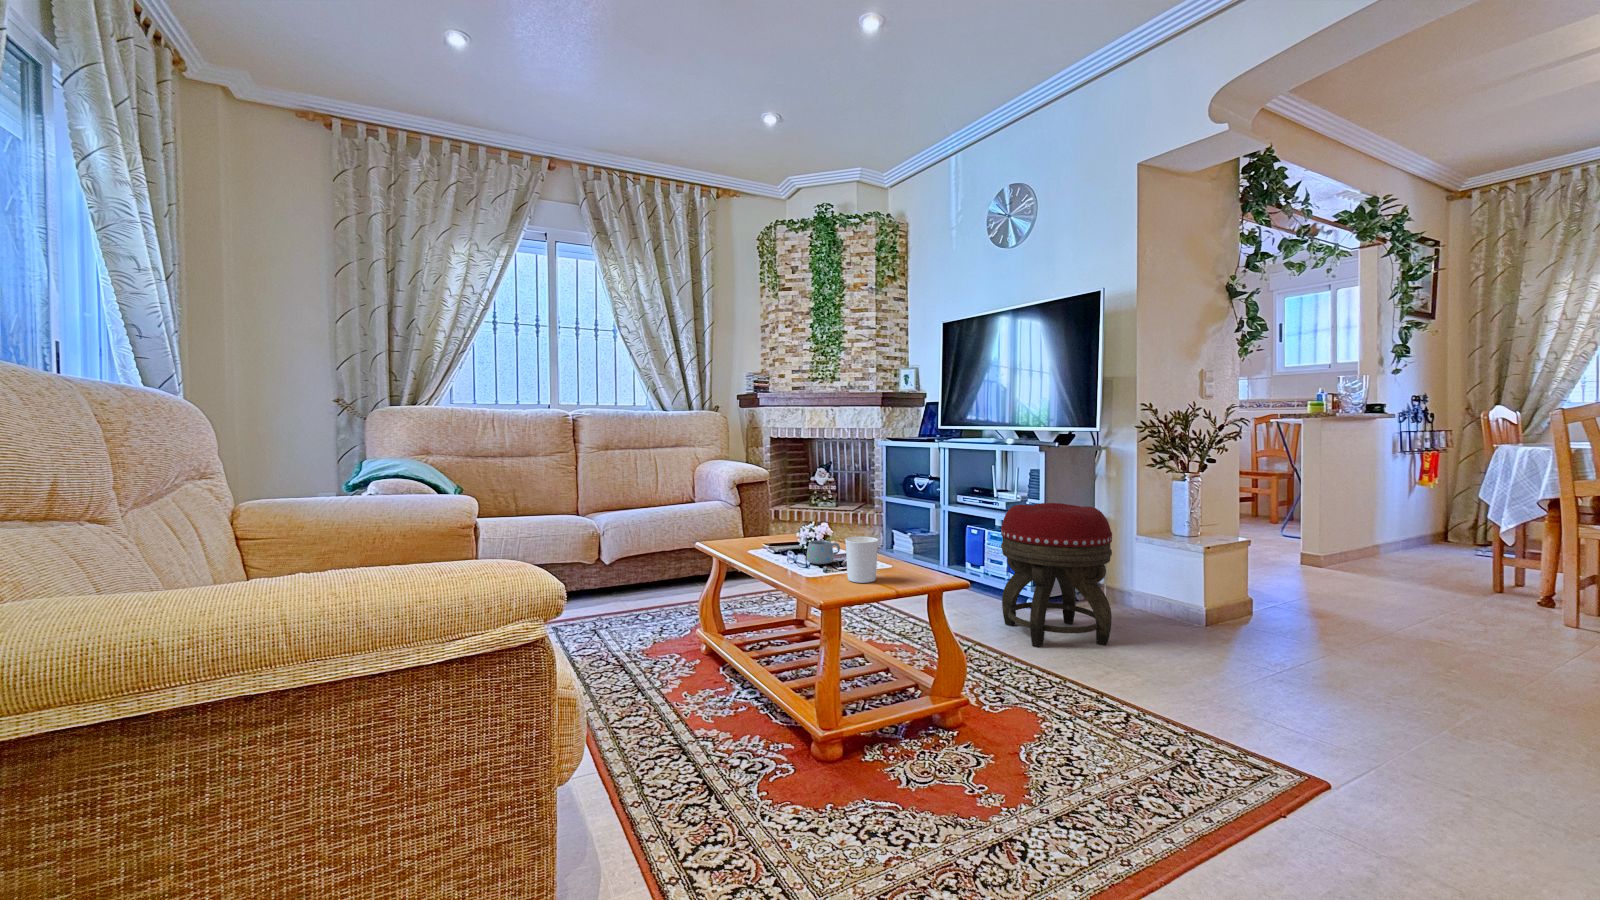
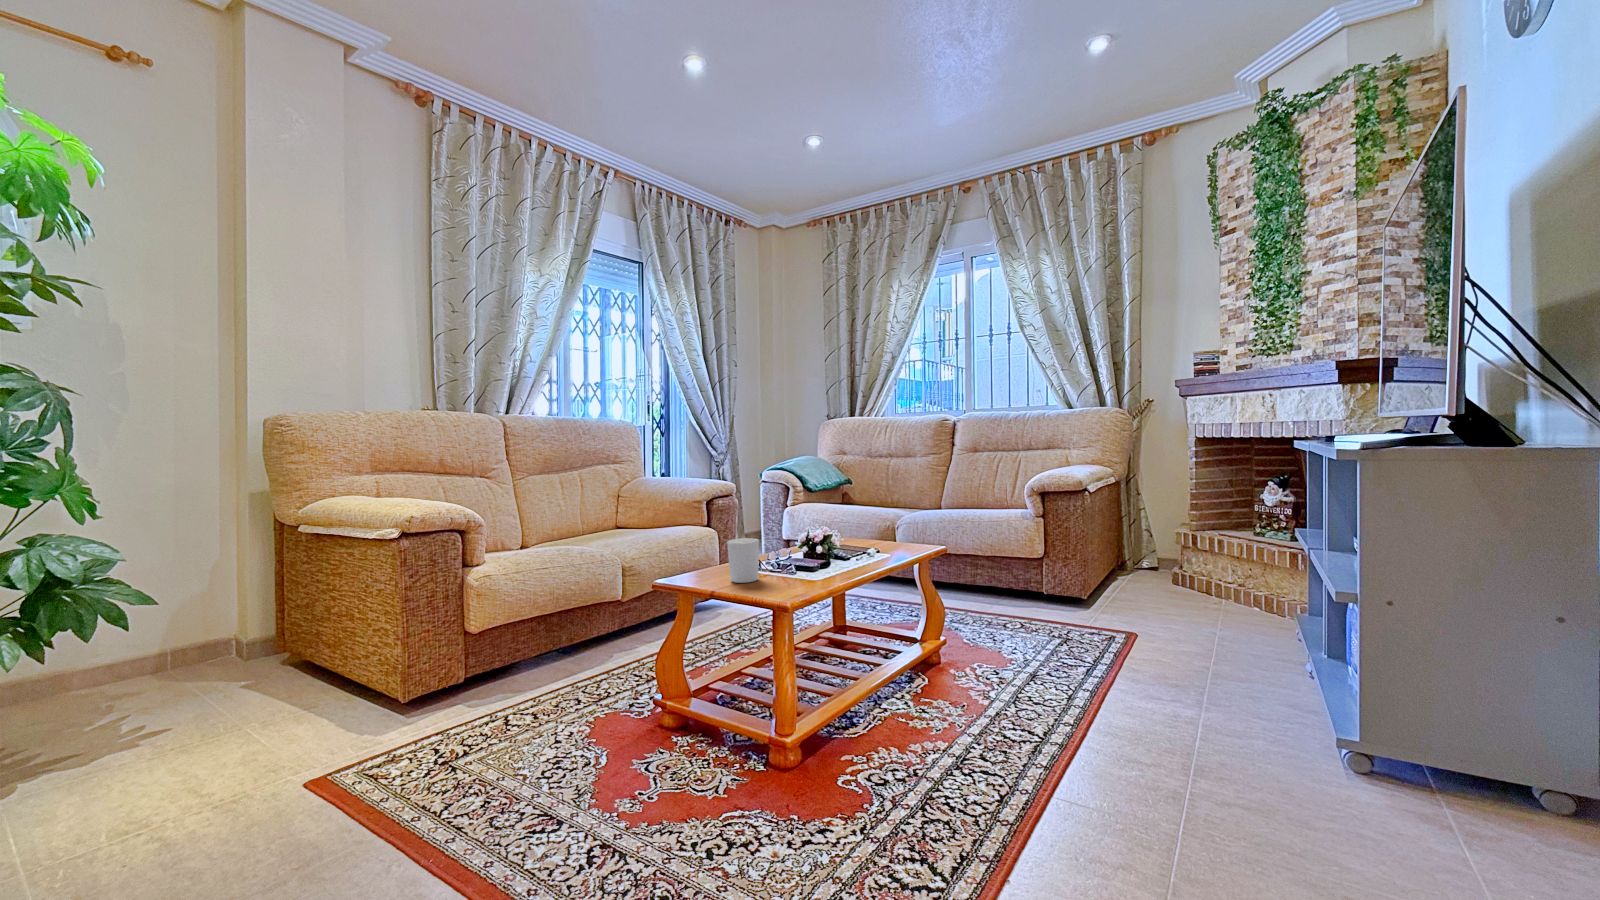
footstool: present [1001,503,1112,647] -> none [1107,548,1332,846]
mug: present [807,540,840,564] -> none [783,543,815,566]

